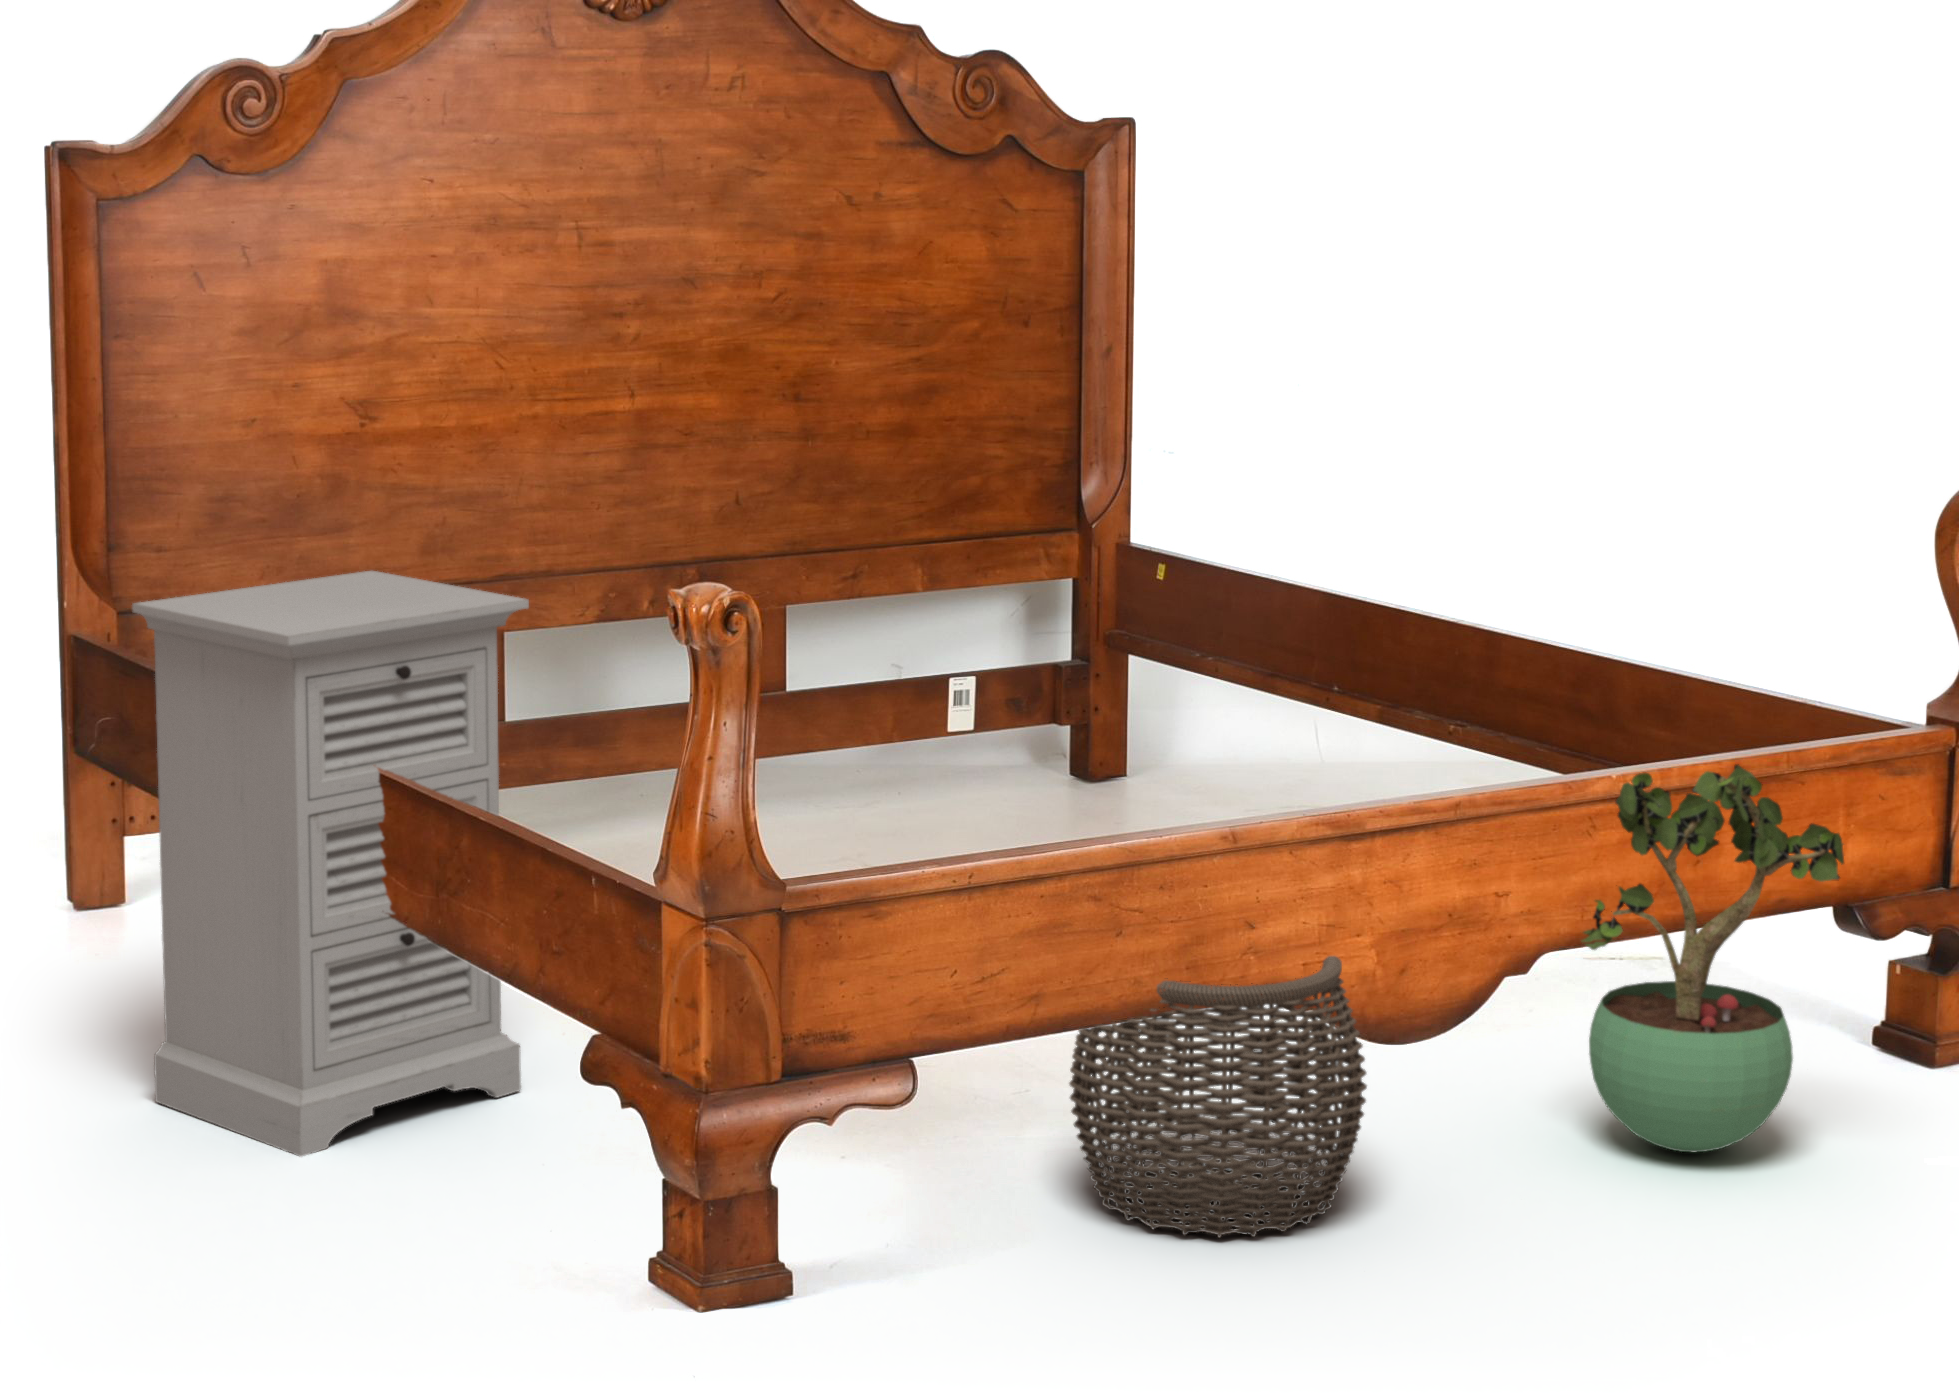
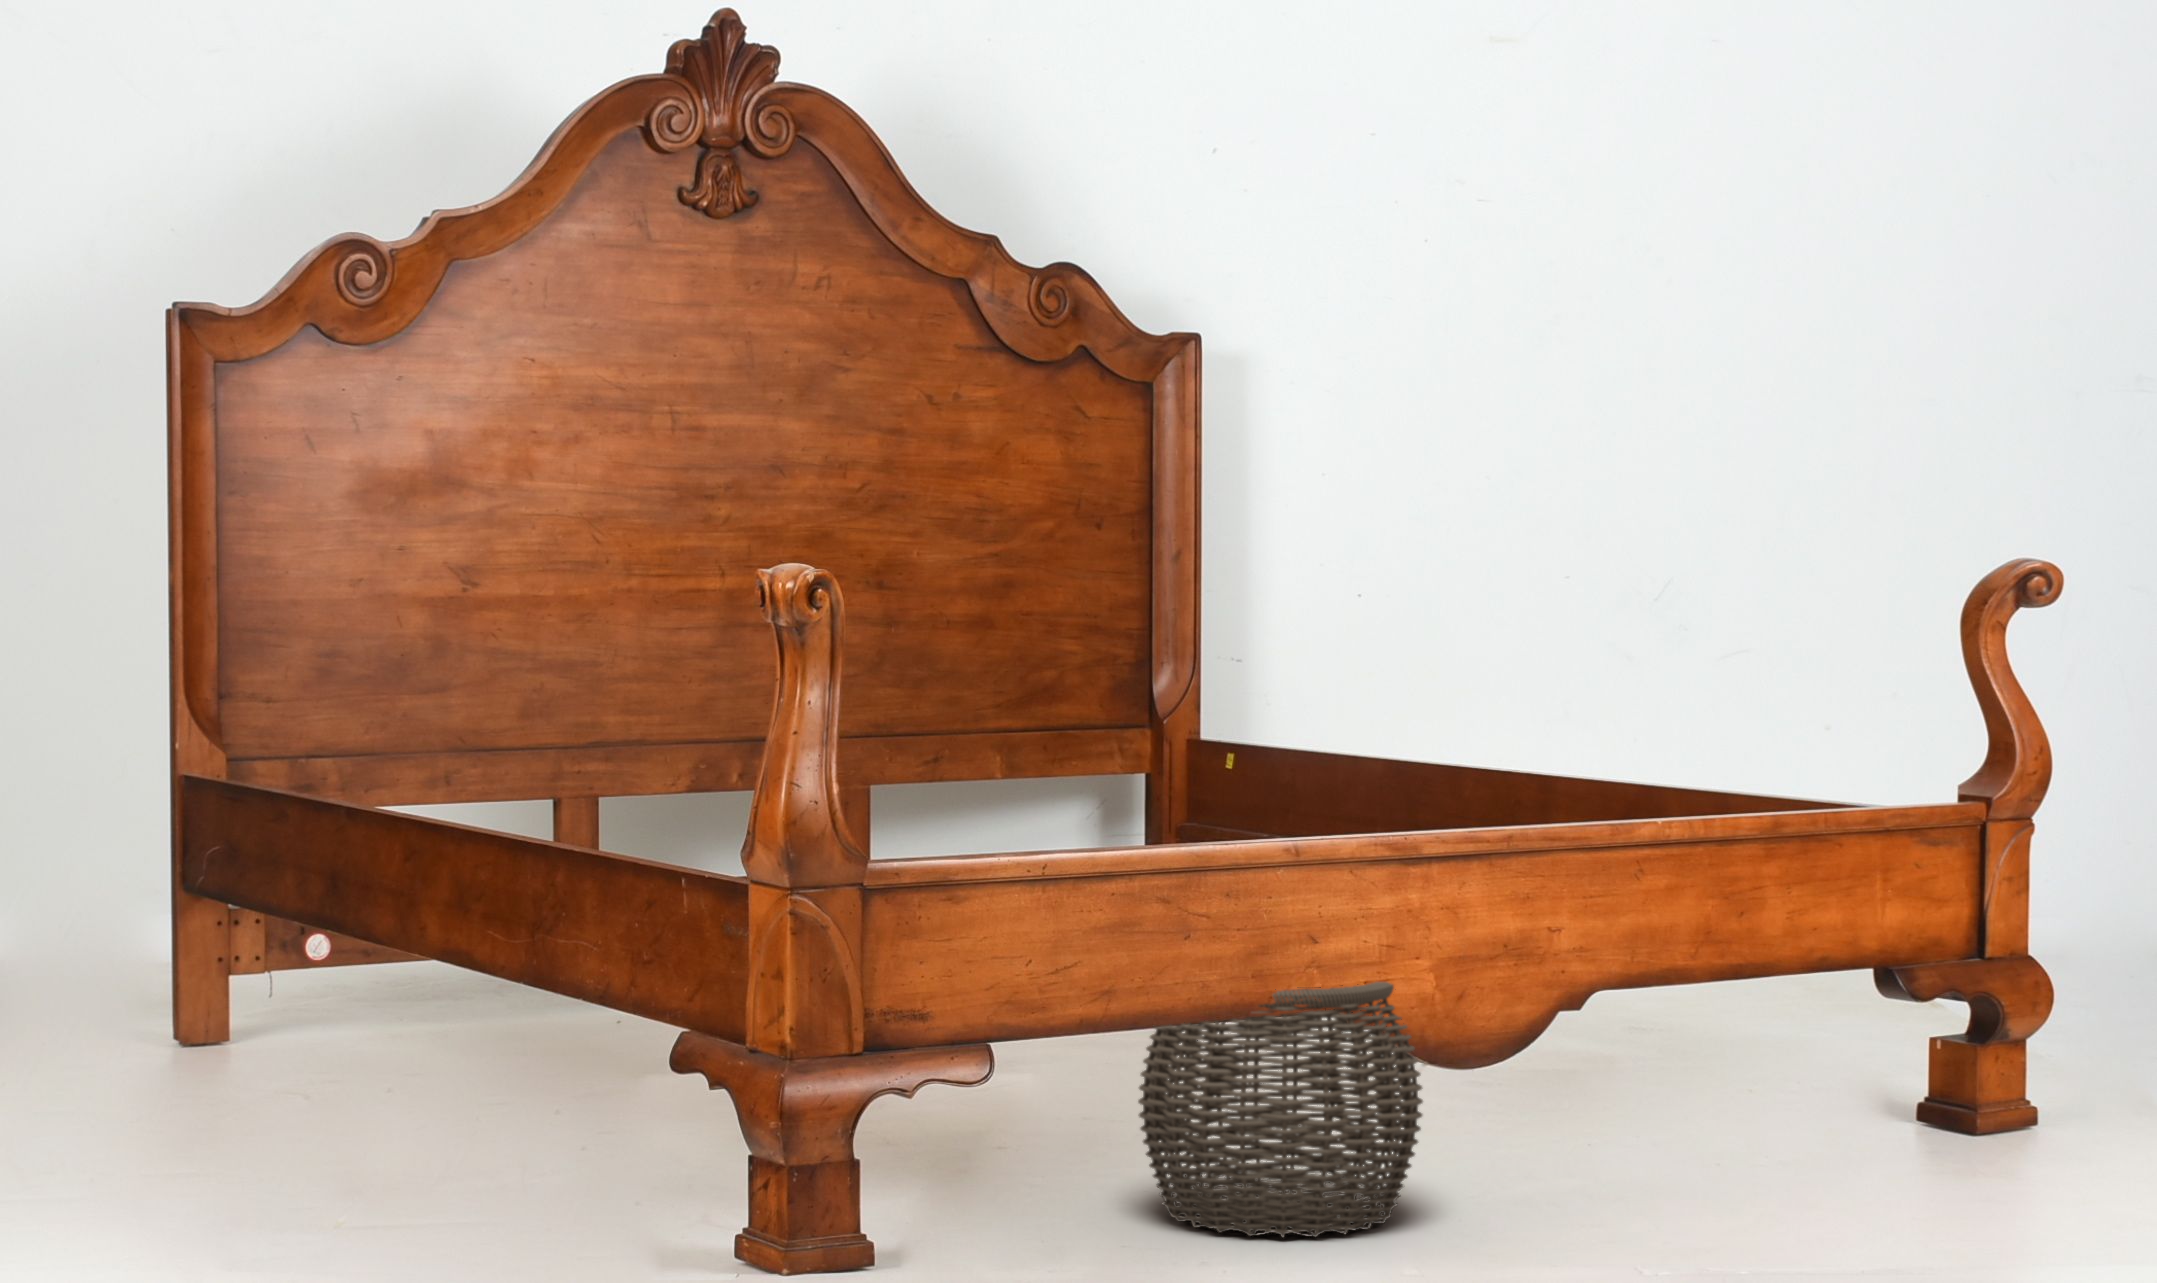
nightstand: present [132,571,529,1157] -> none [251,668,625,1194]
potted plant: present [1582,764,1844,1152] -> none [1618,805,1876,1188]

